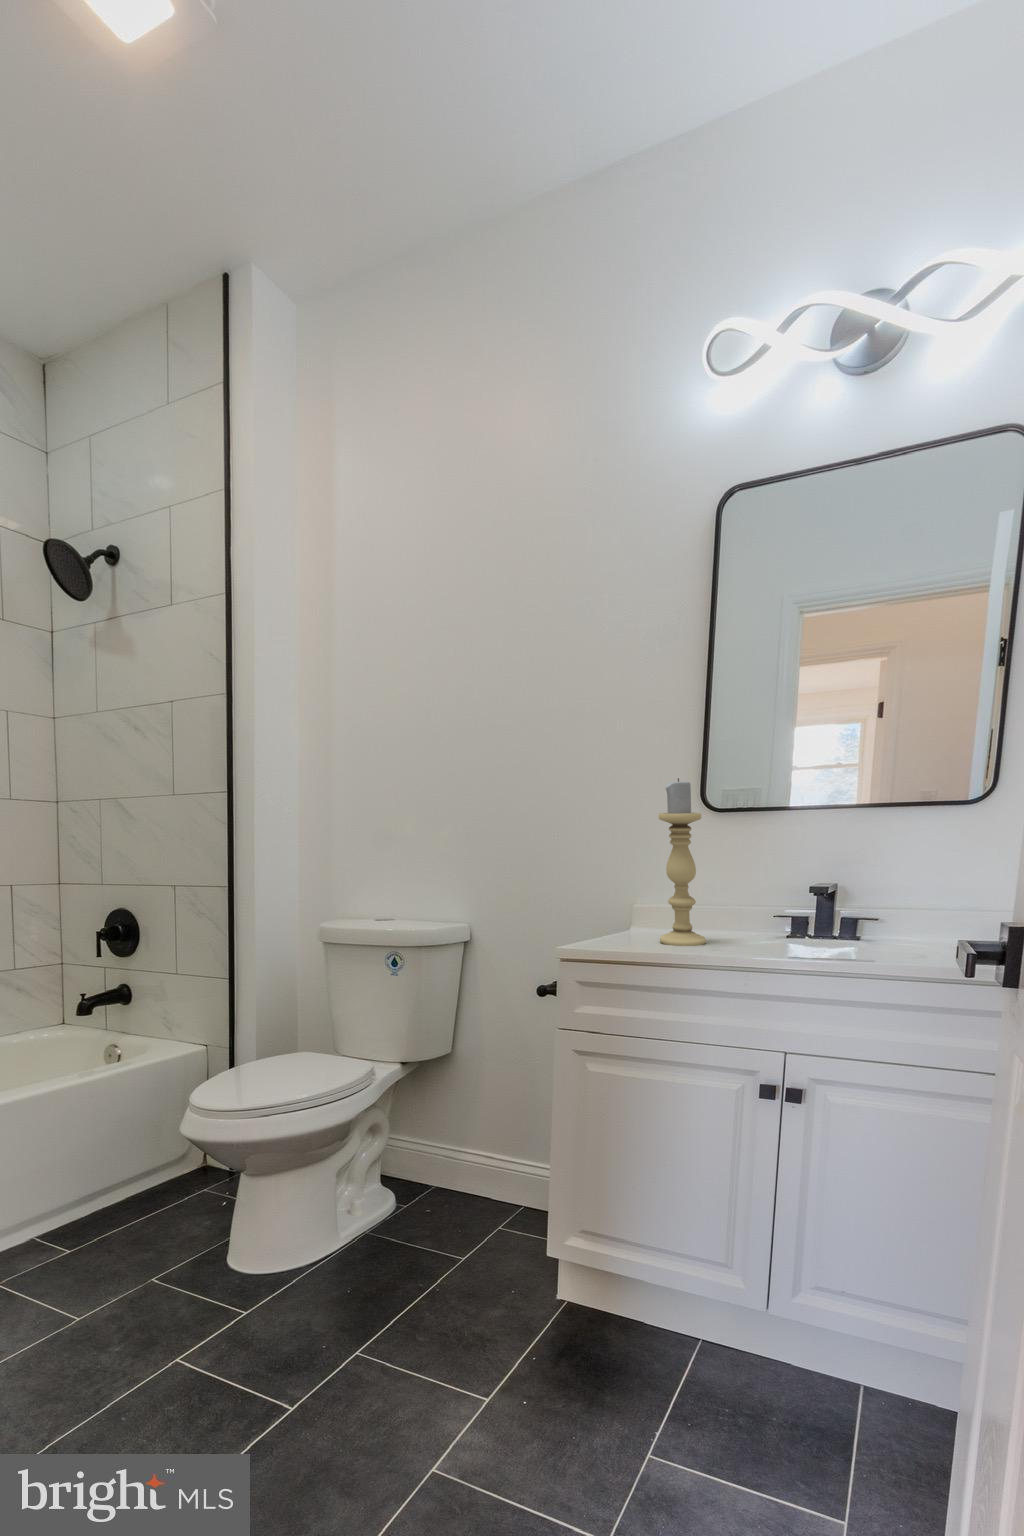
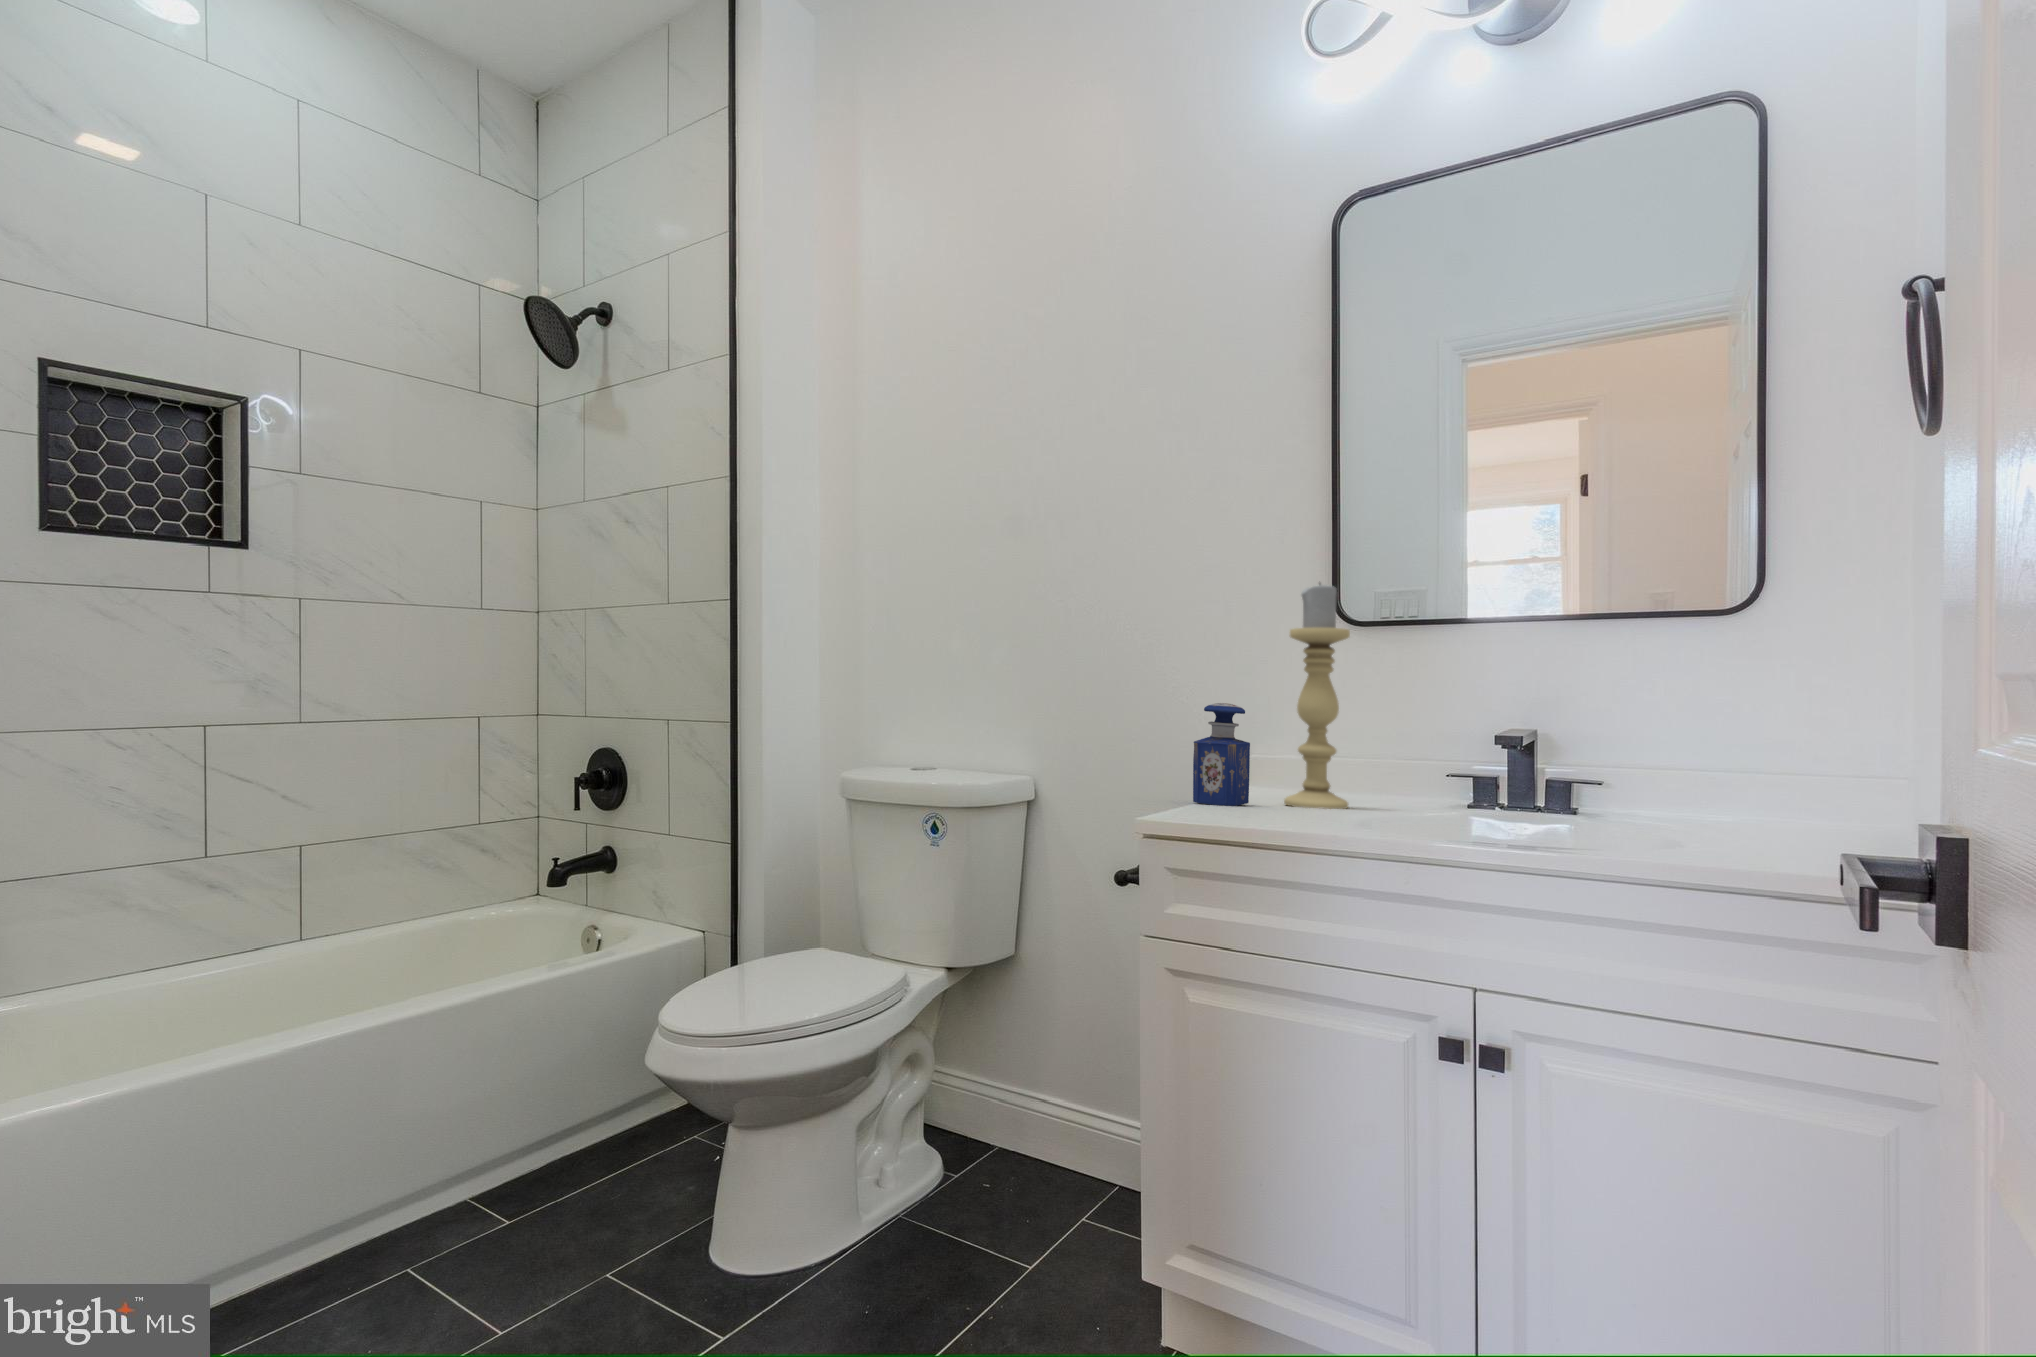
perfume bottle: none [594,873,636,951] -> present [1193,703,1250,806]

